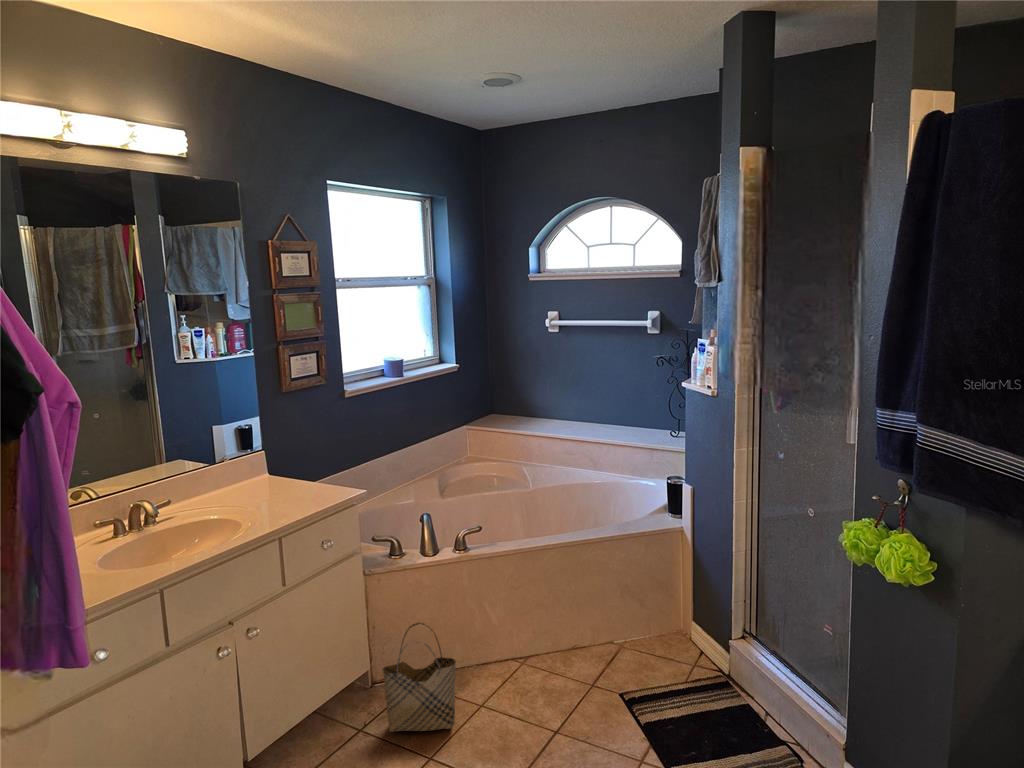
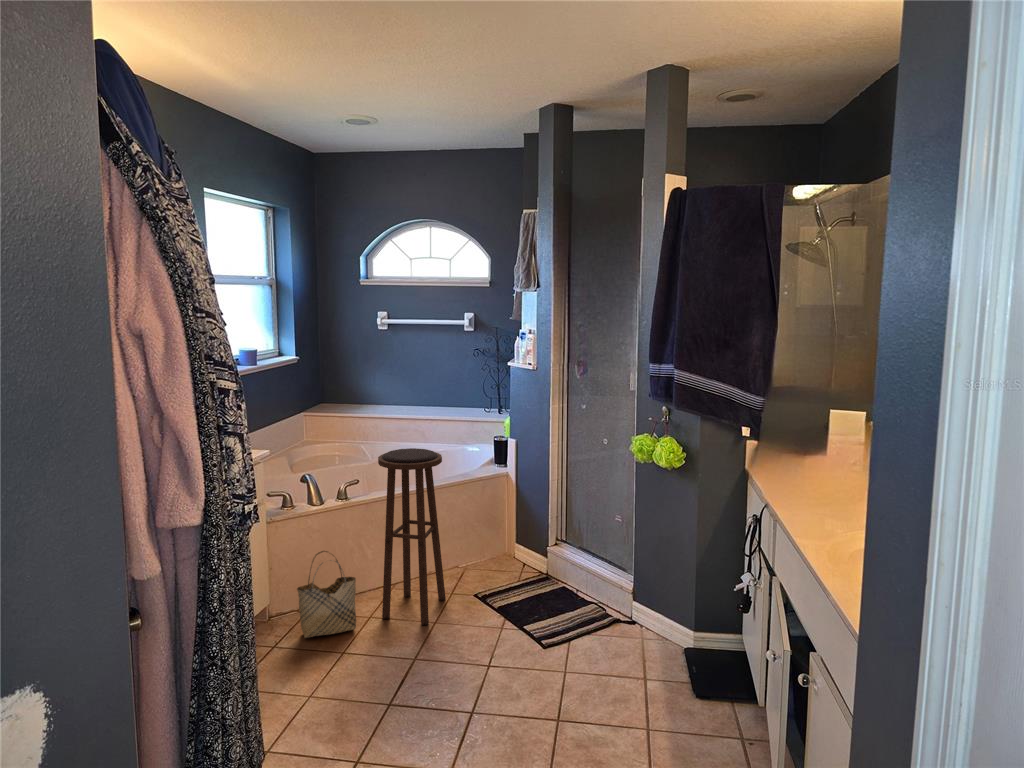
stool: none [485,499,580,738] -> present [378,448,446,625]

